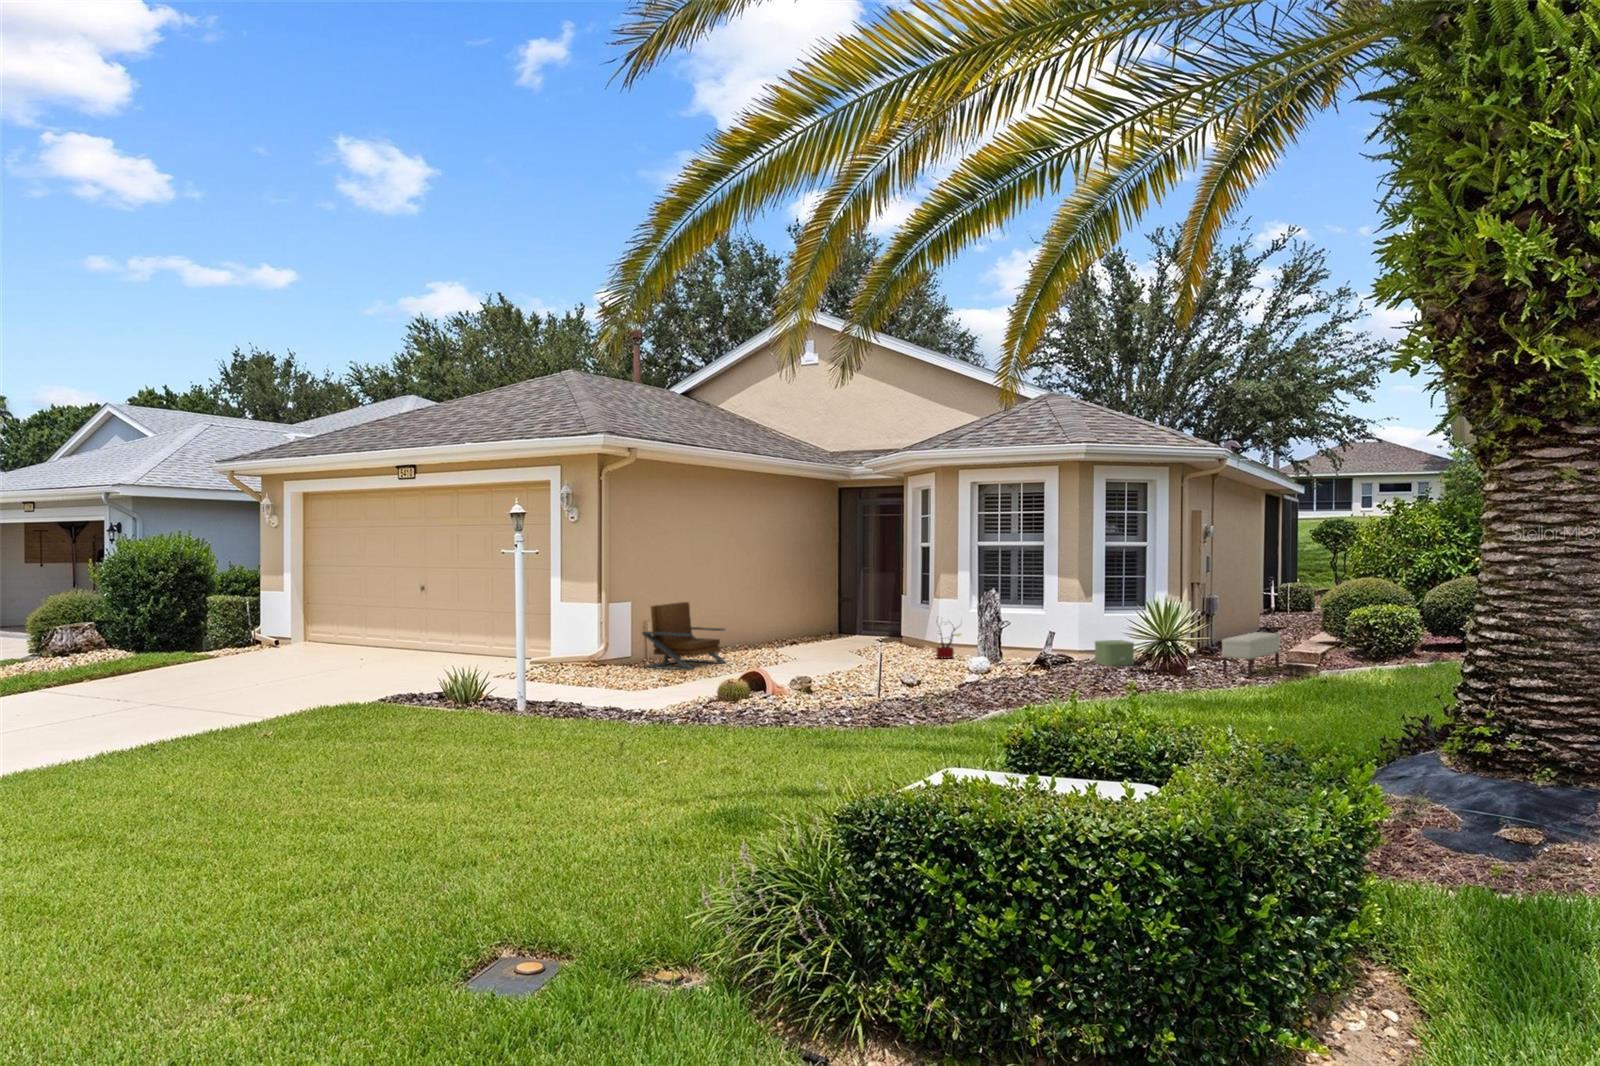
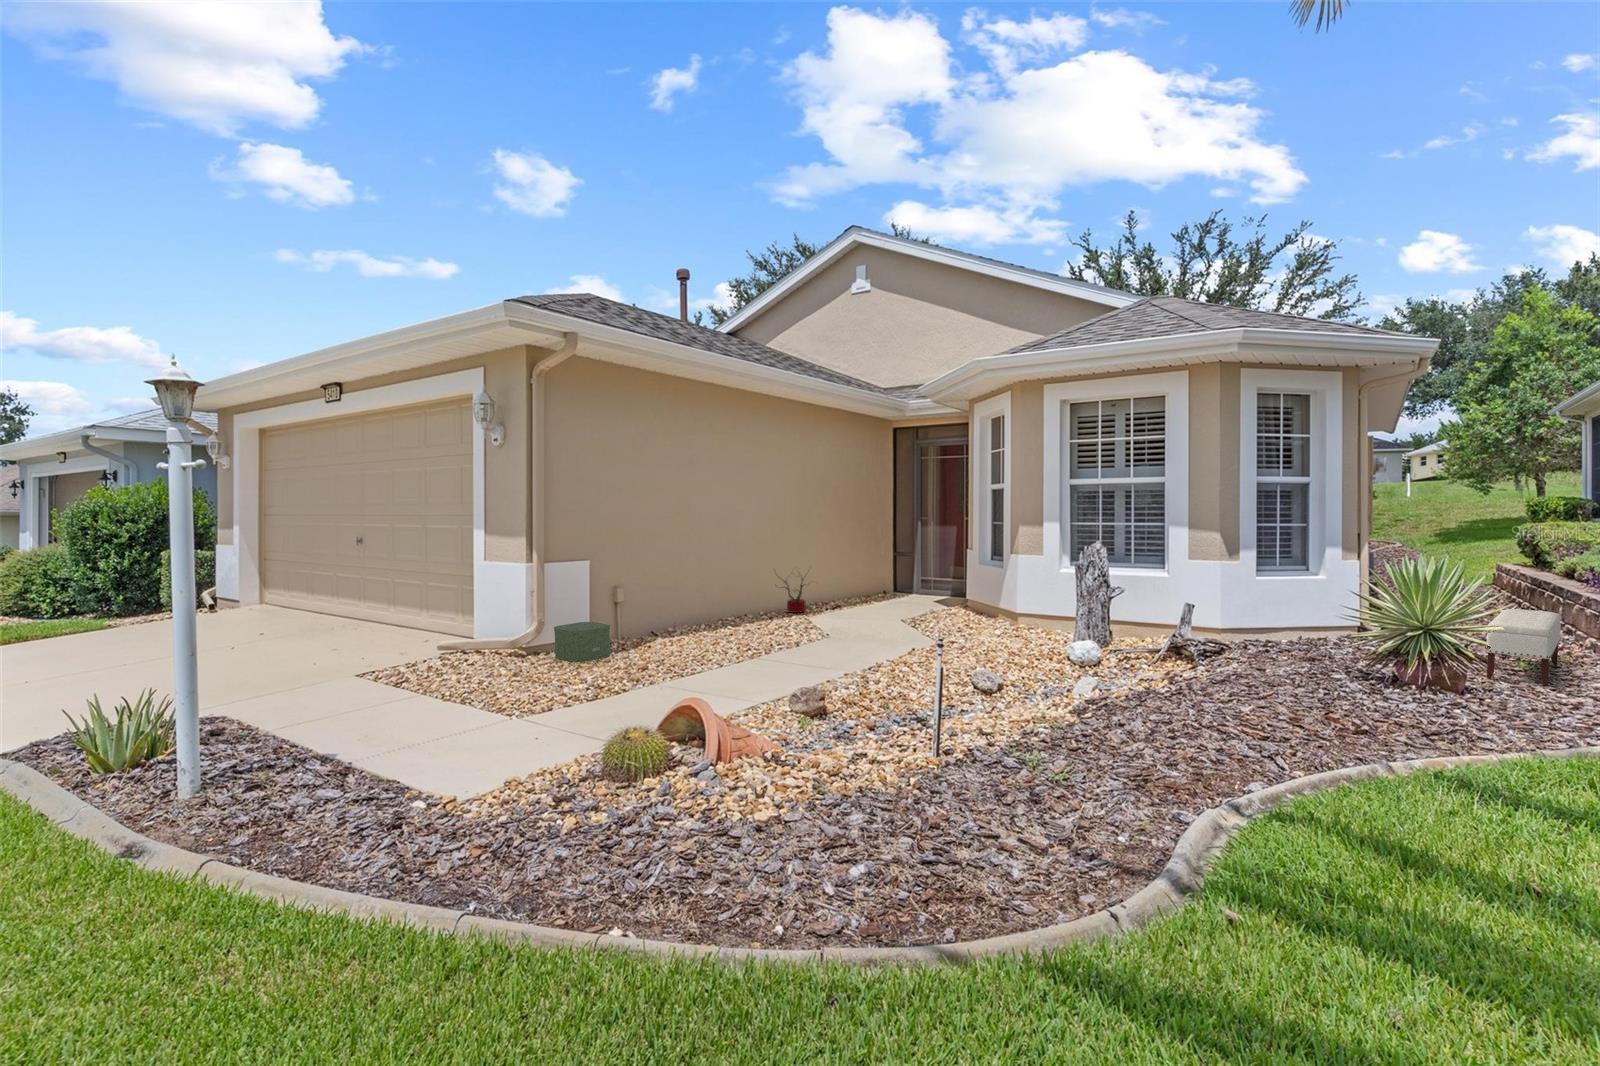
lounge chair: present [642,602,726,670] -> none [625,558,739,651]
decorative plant: present [937,624,961,659] -> present [781,574,806,613]
storage box: present [1095,640,1134,666] -> present [554,622,610,662]

